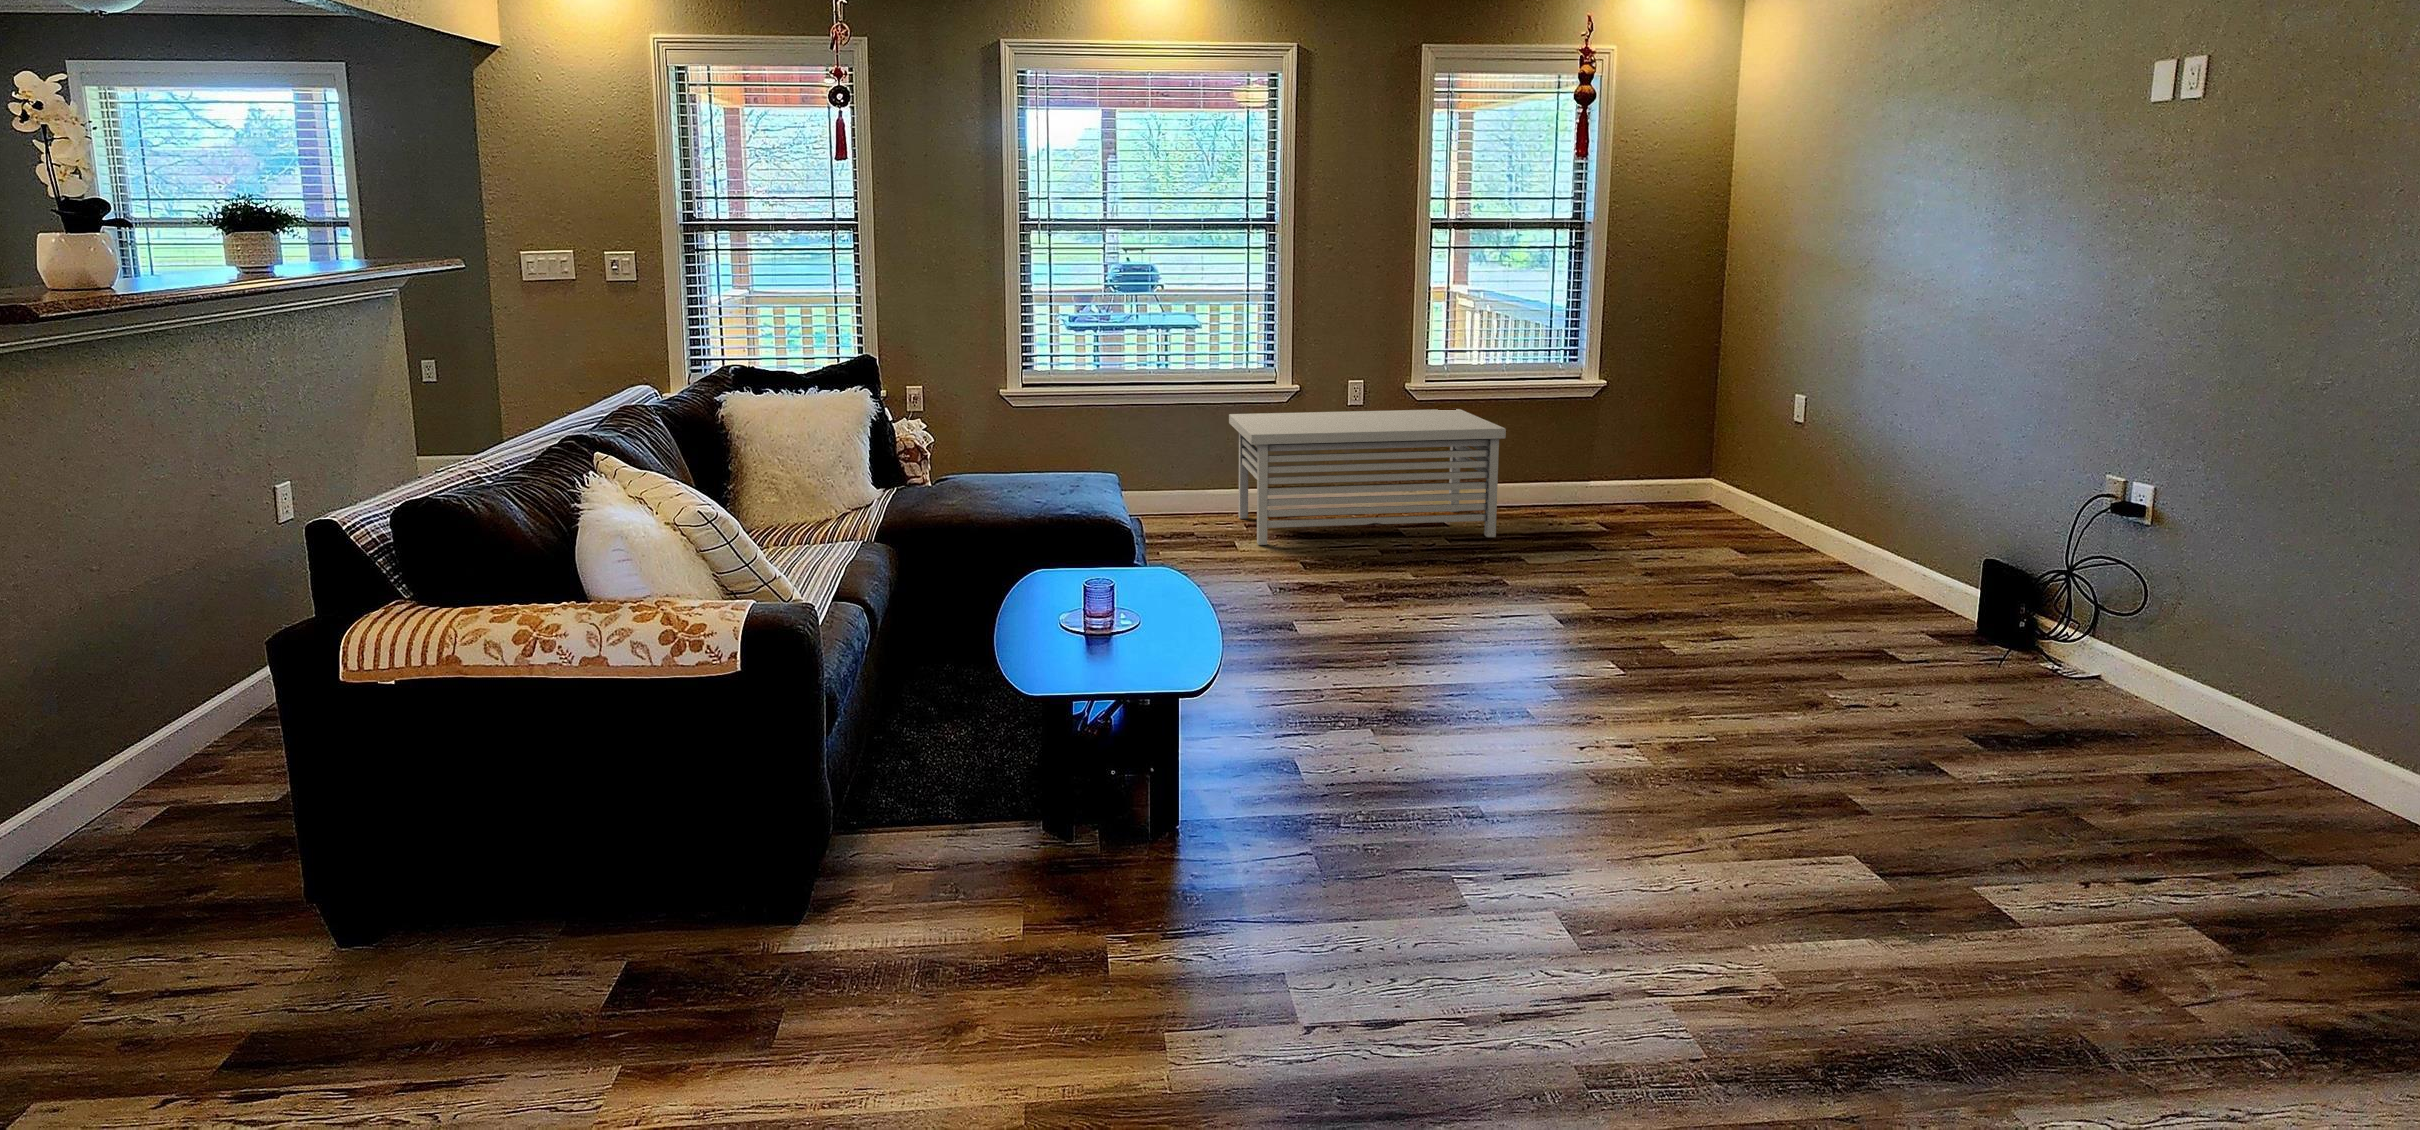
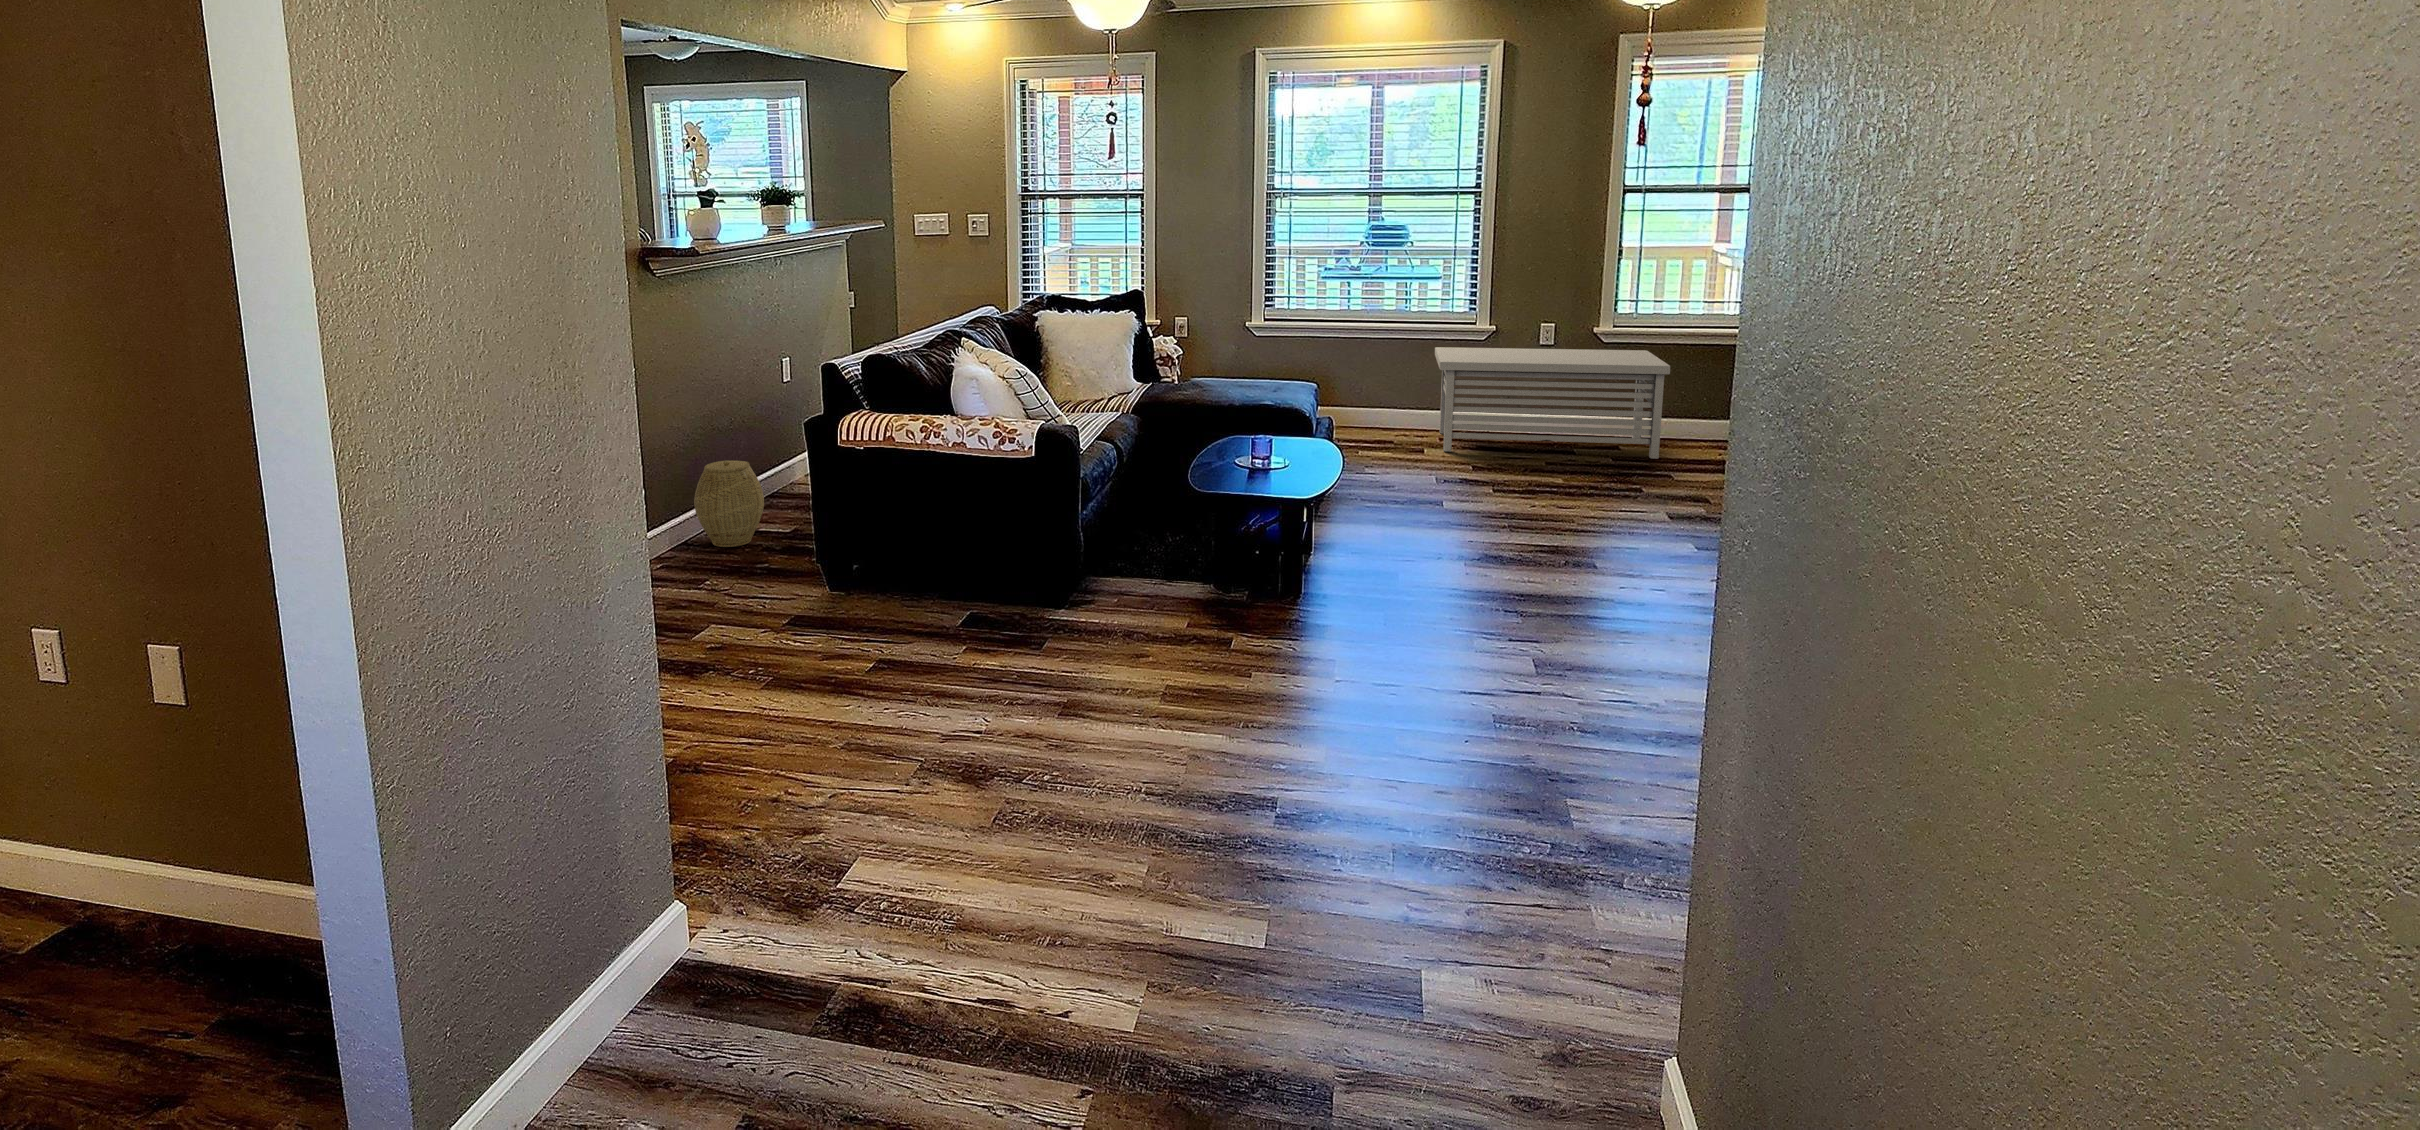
woven basket: none [51,690,213,861] -> present [694,460,764,547]

